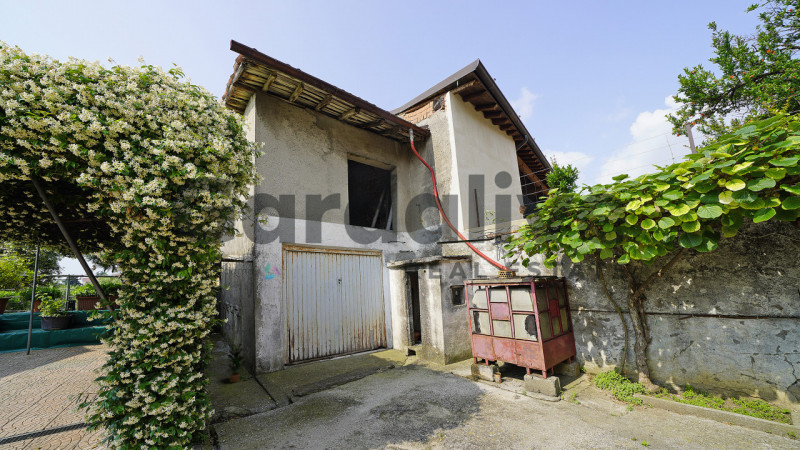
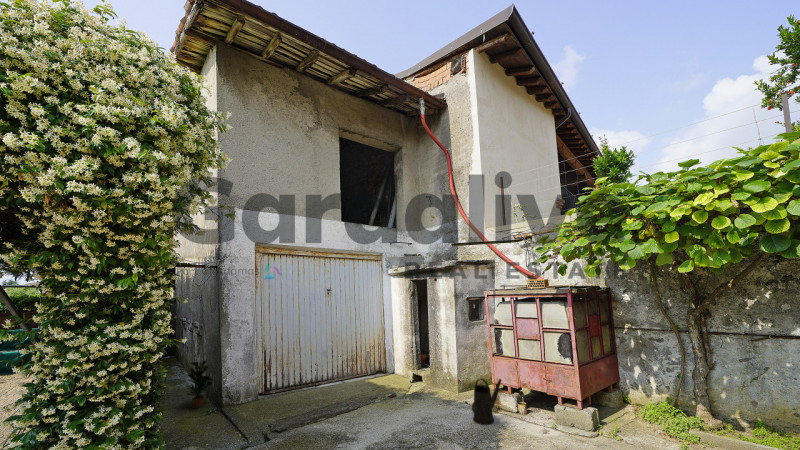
watering can: none [457,354,481,392] -> present [472,379,502,425]

